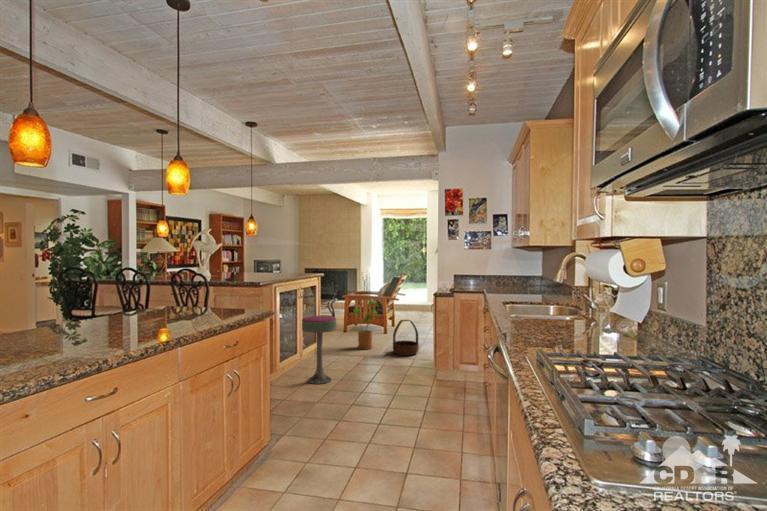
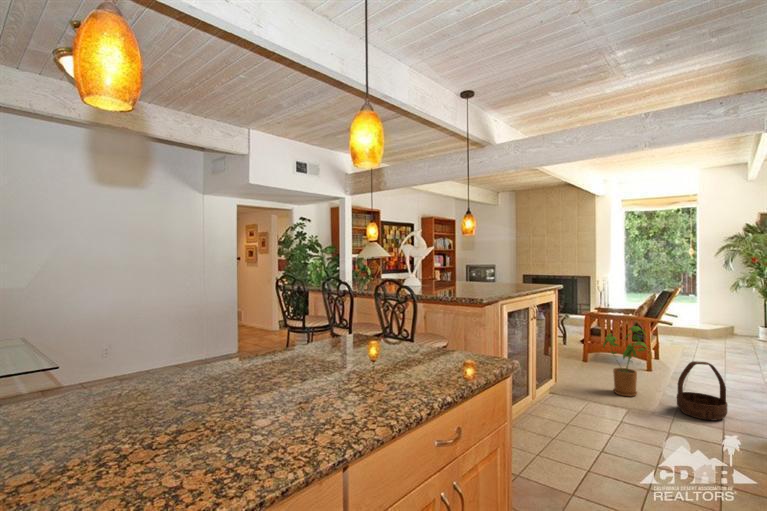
bar stool: present [302,316,337,384] -> none [539,349,594,453]

